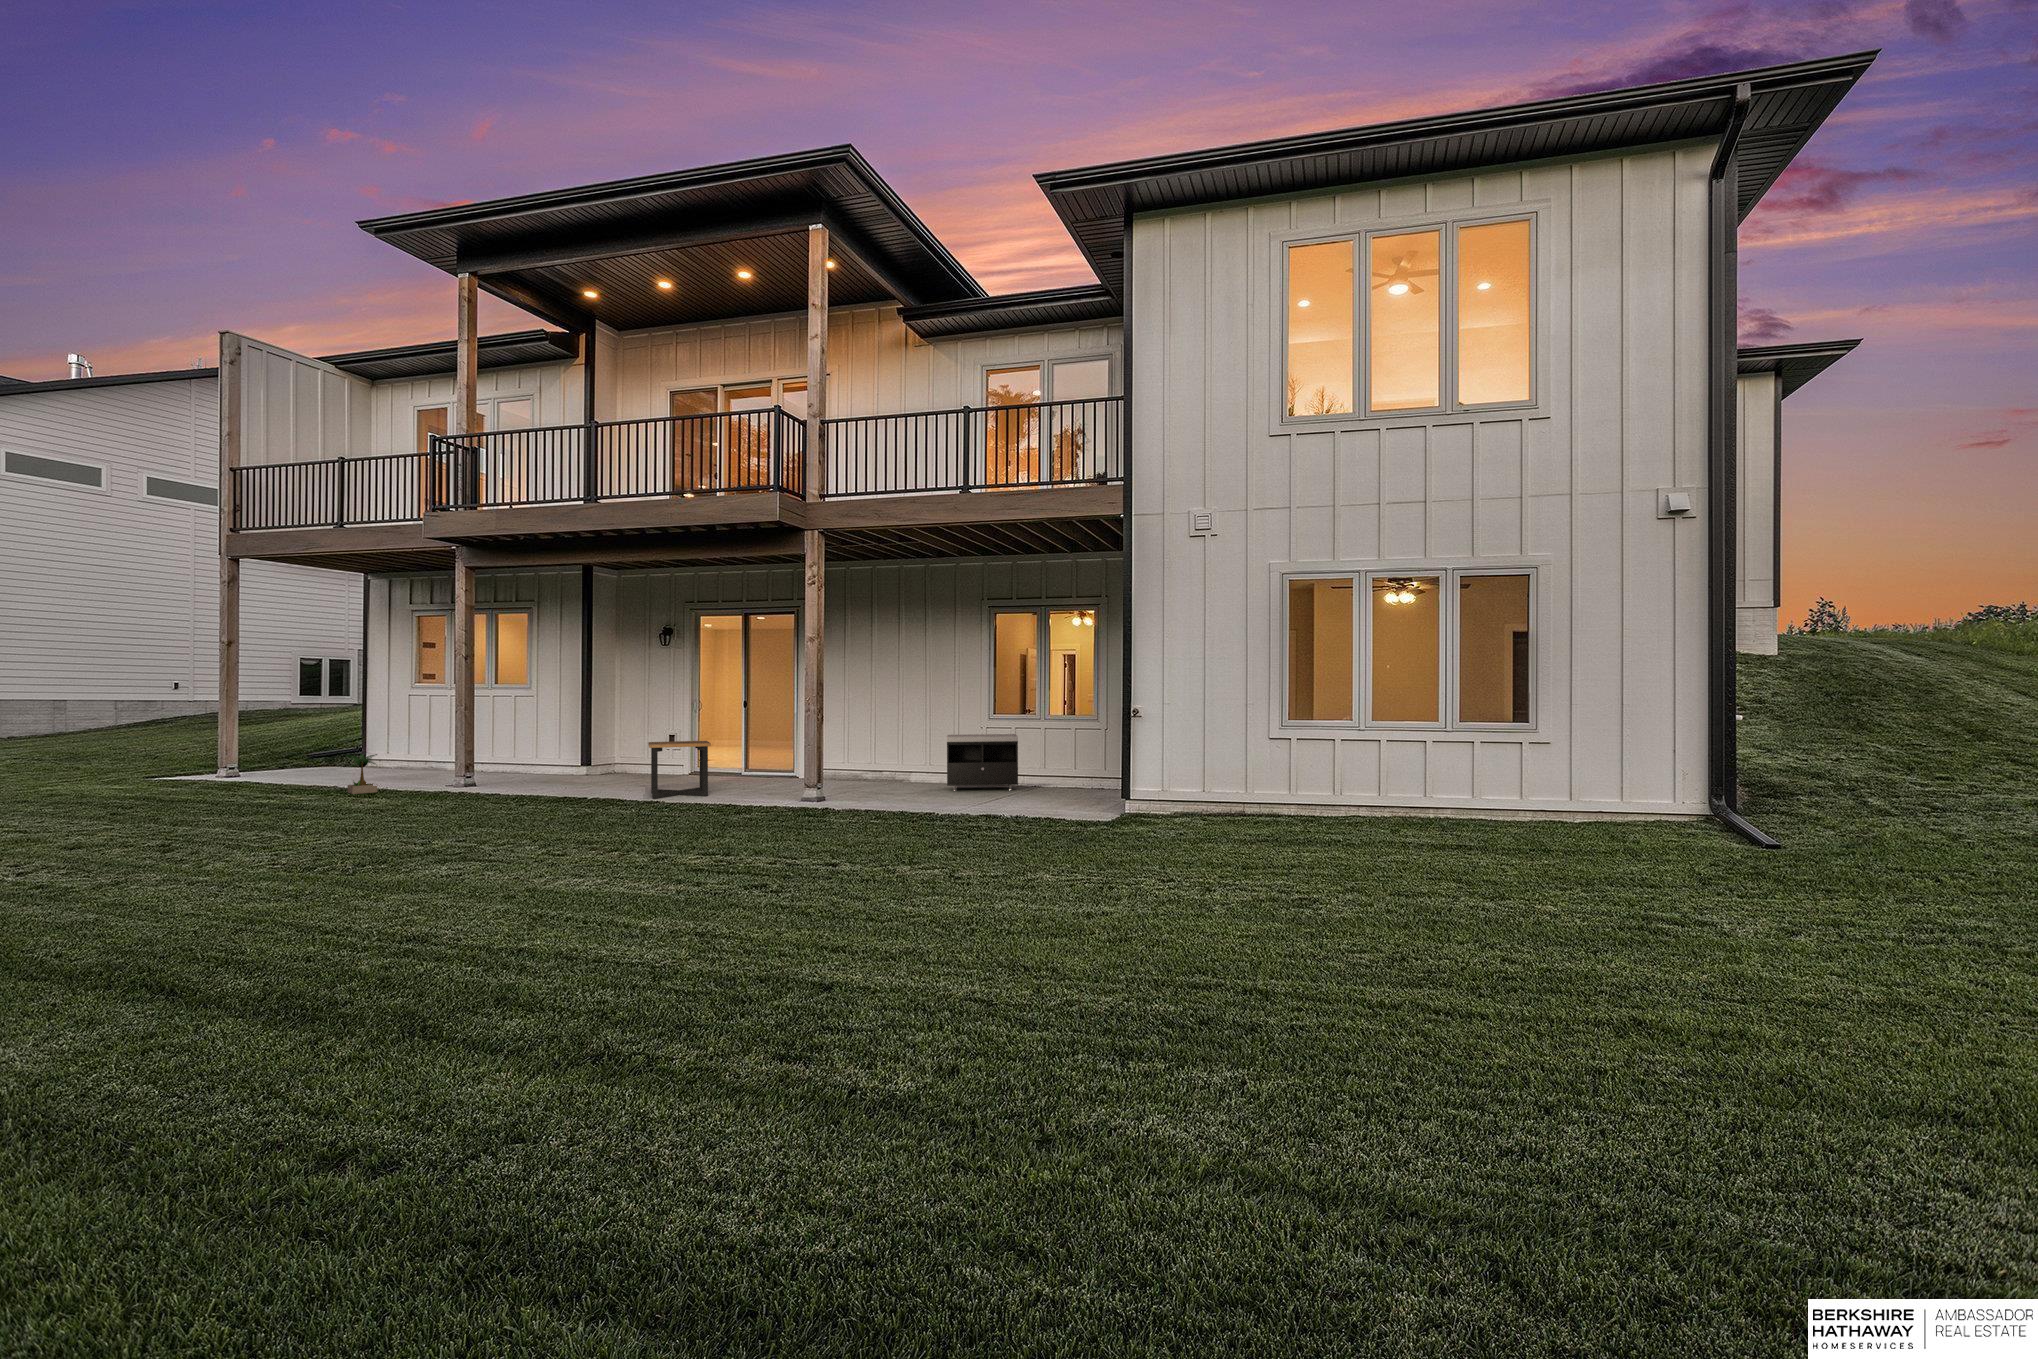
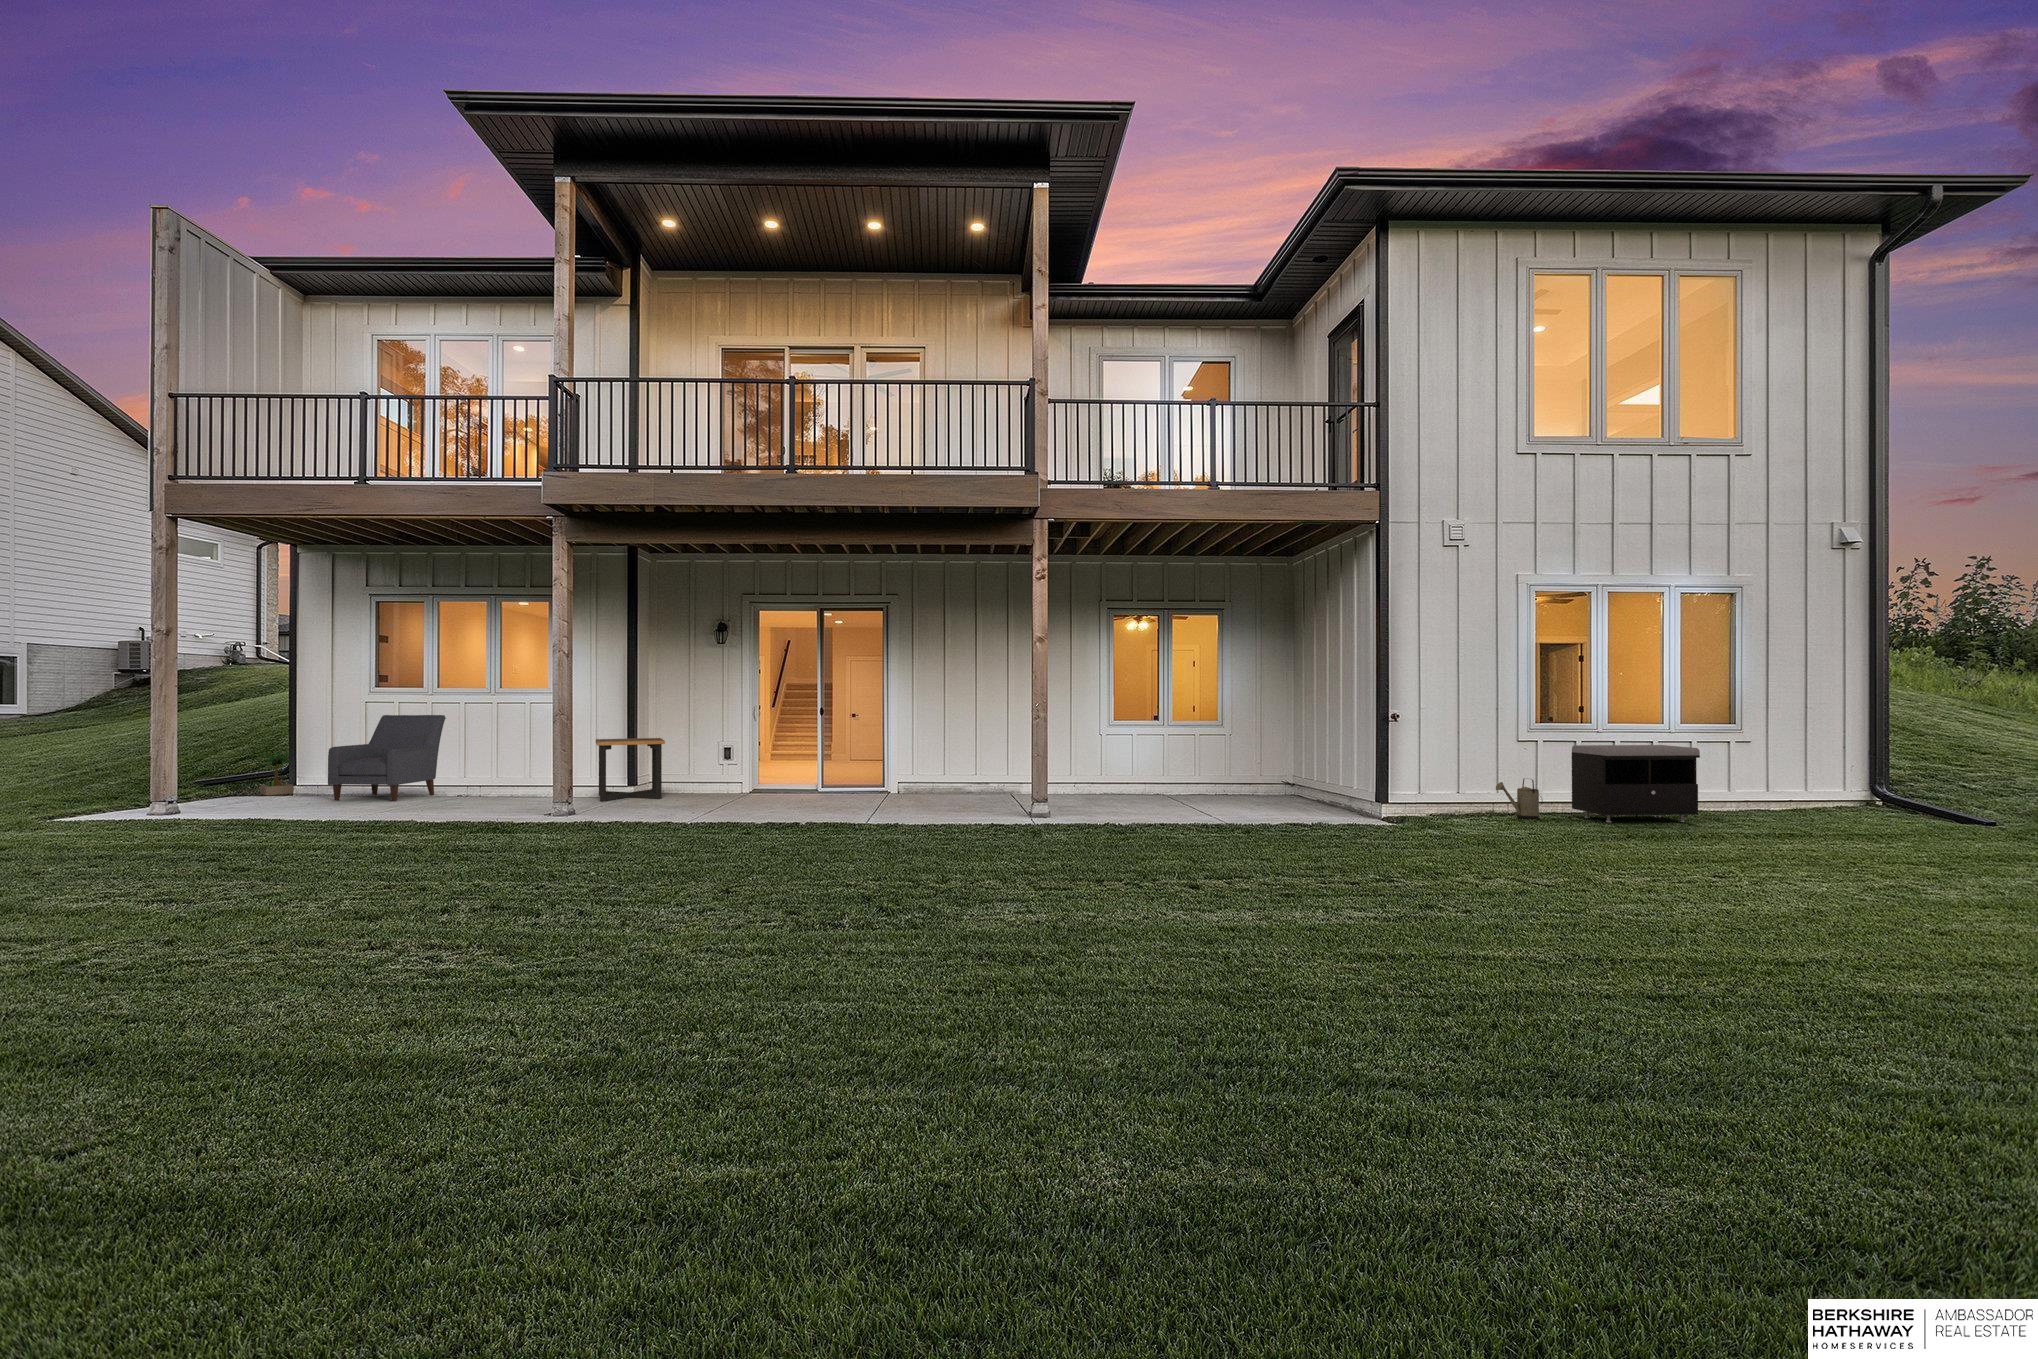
chair: none [408,721,514,799] -> present [328,715,446,801]
storage bench: present [947,734,1018,791] -> present [1572,745,1700,823]
watering can: none [1474,775,1518,813] -> present [1496,779,1543,819]

